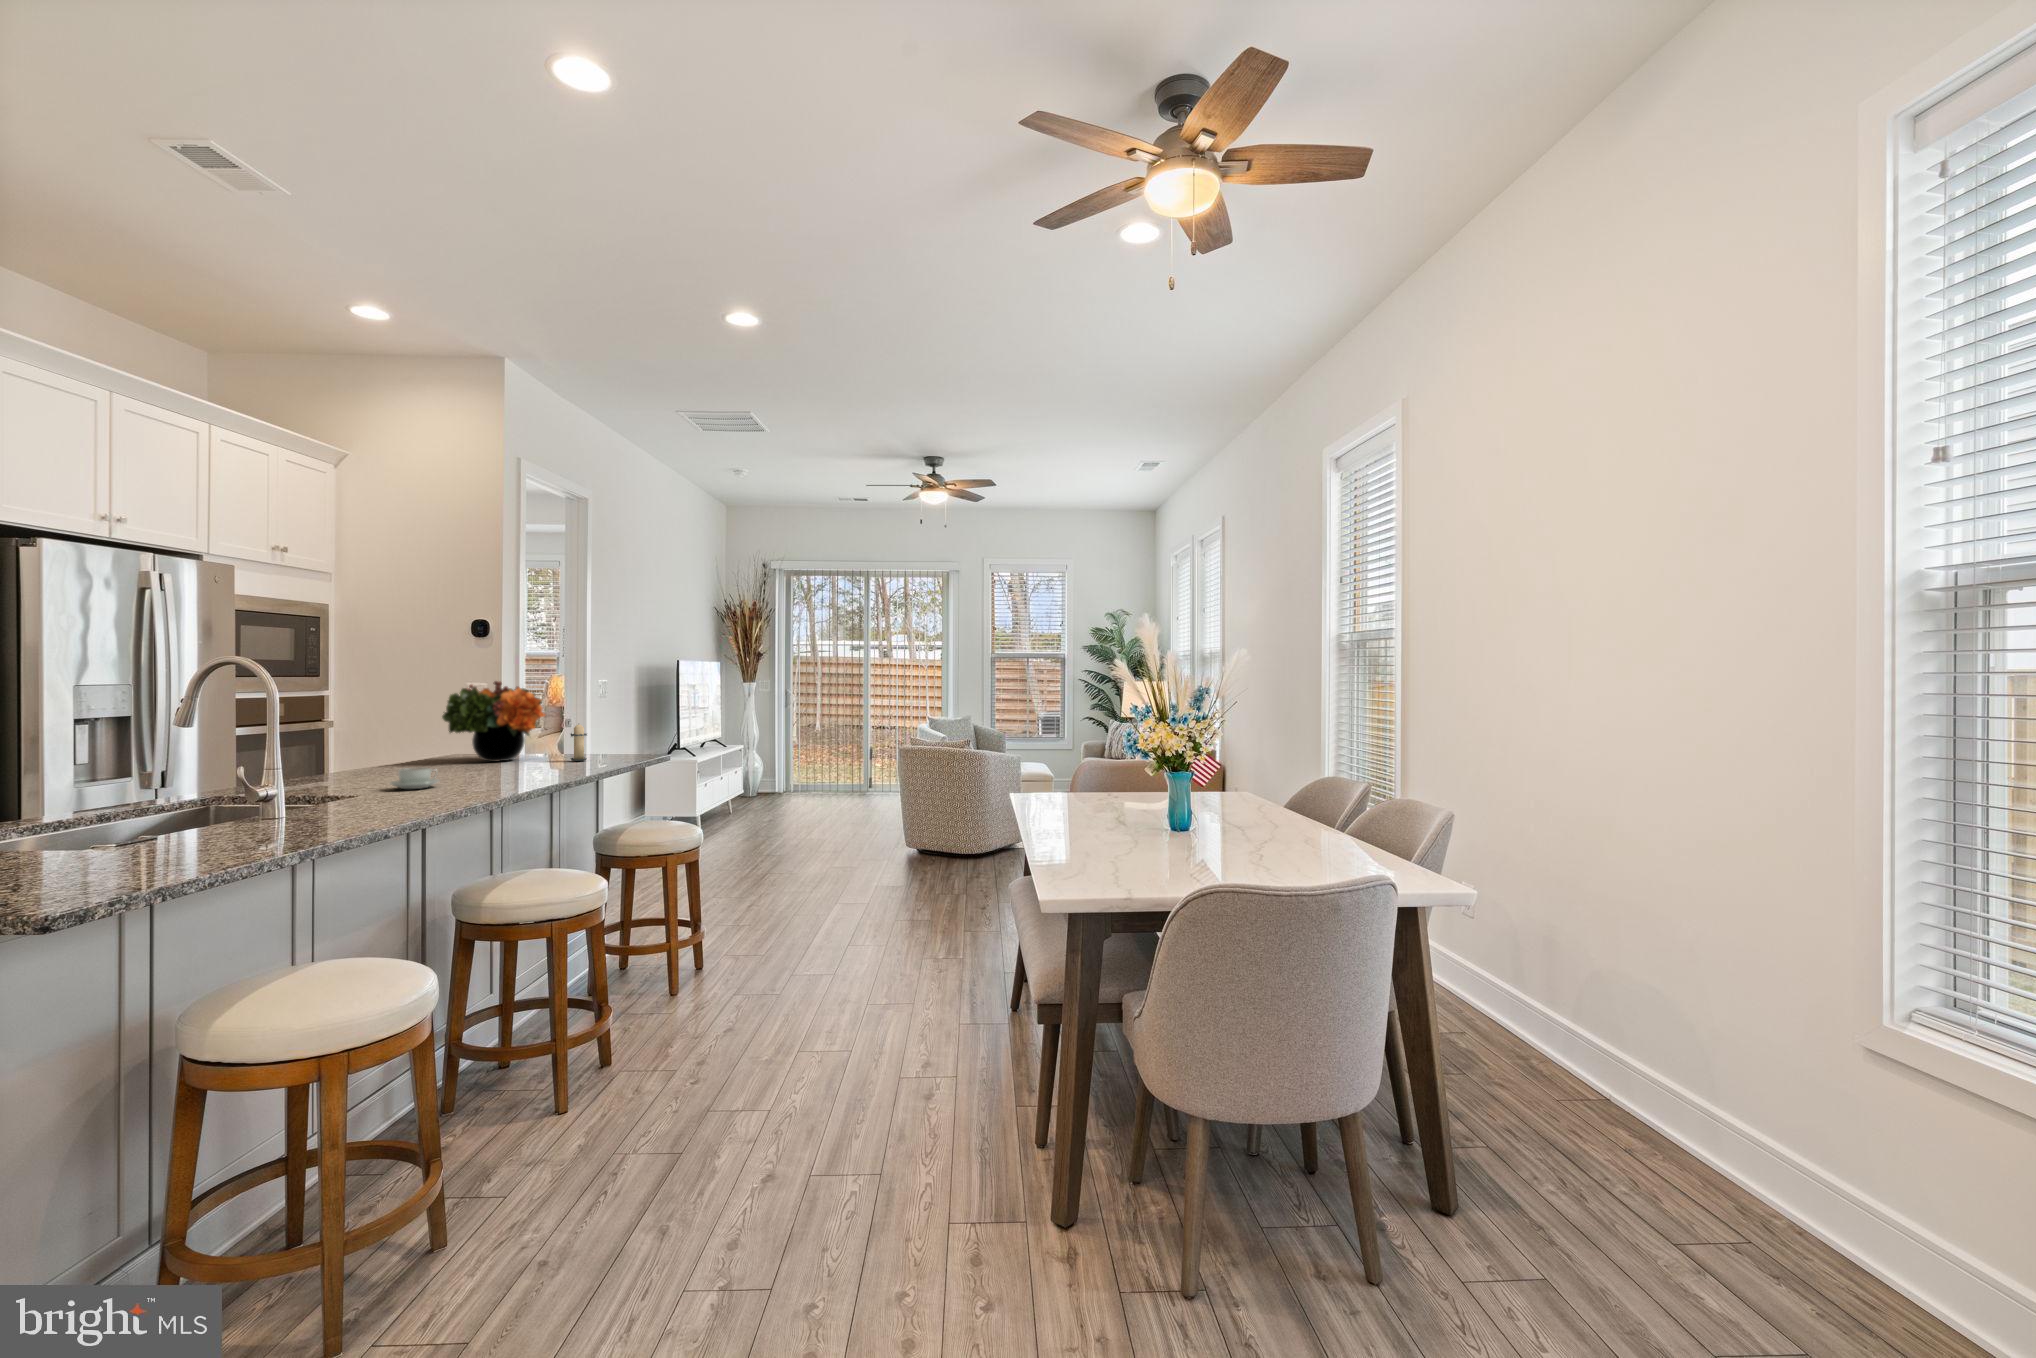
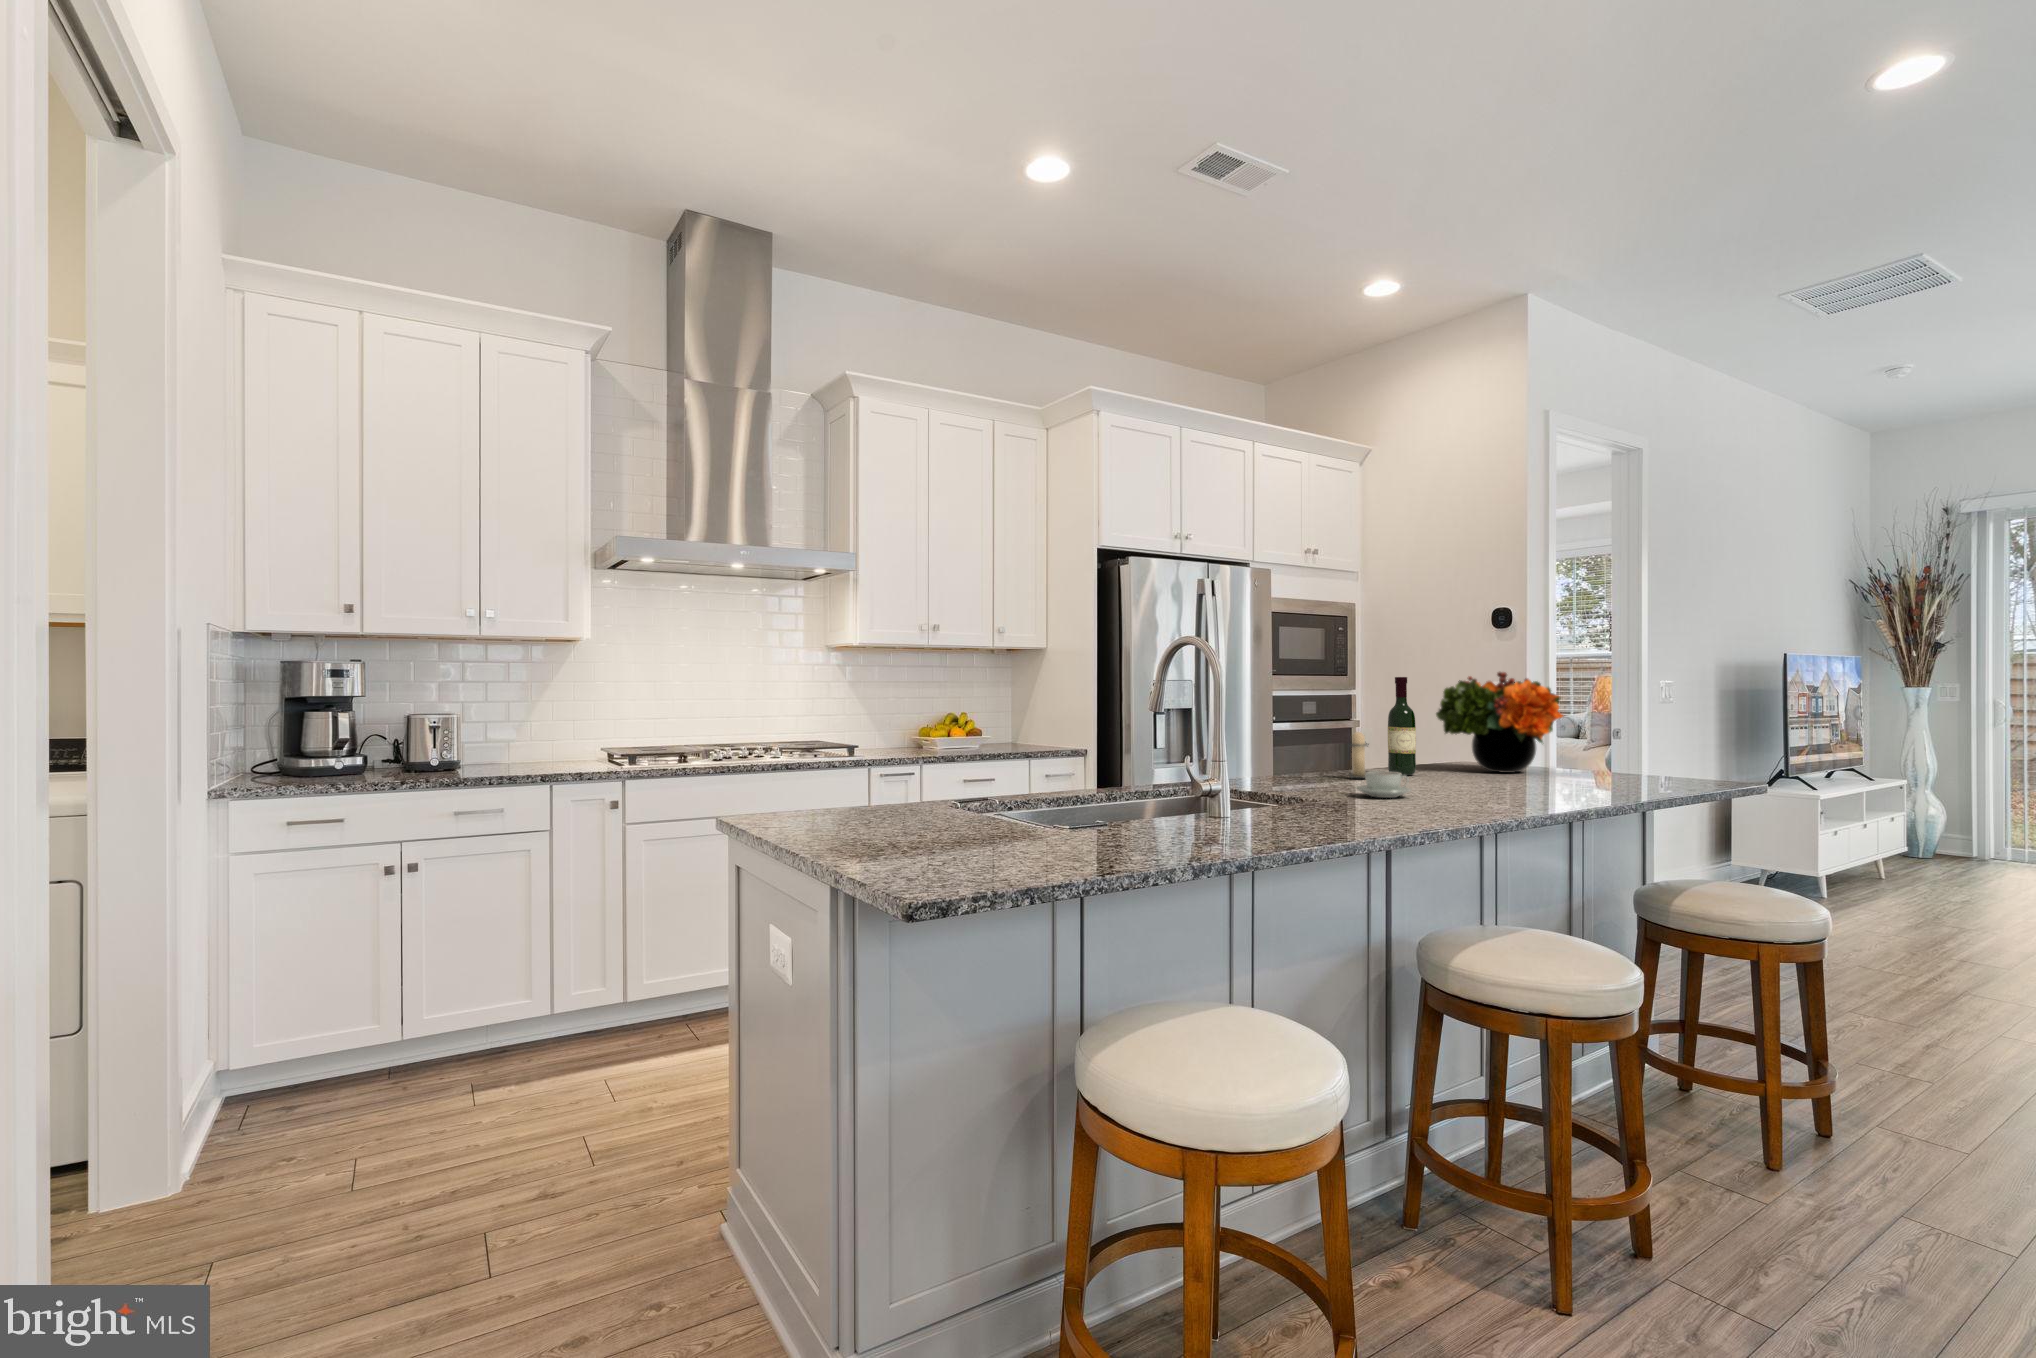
wine bottle: none [399,686,426,771] -> present [1388,677,1416,775]
candle: present [571,724,587,761] -> present [1349,732,1369,778]

